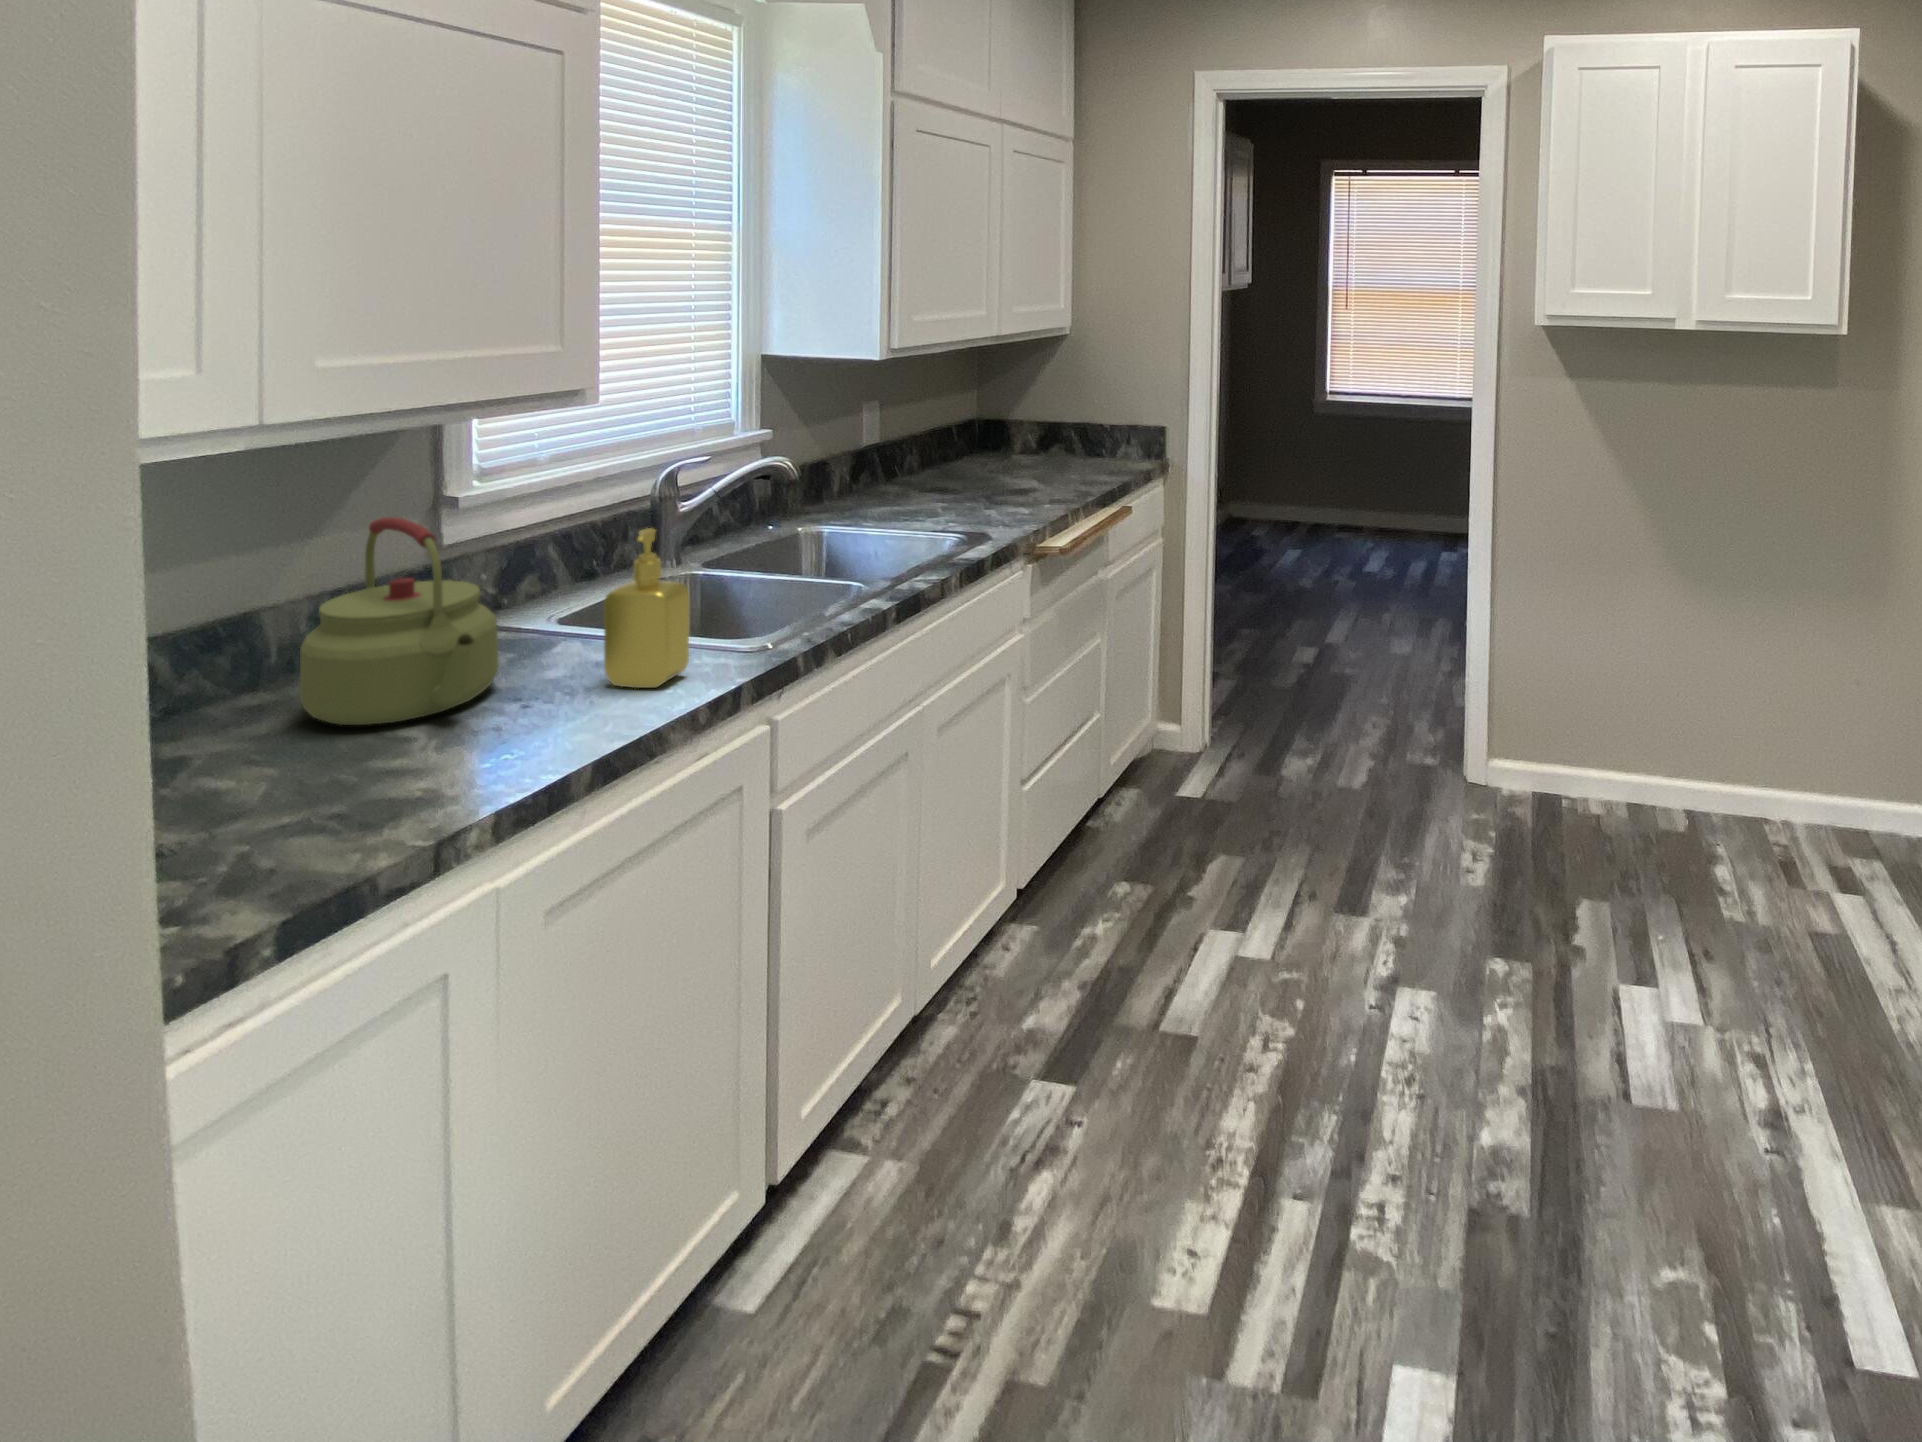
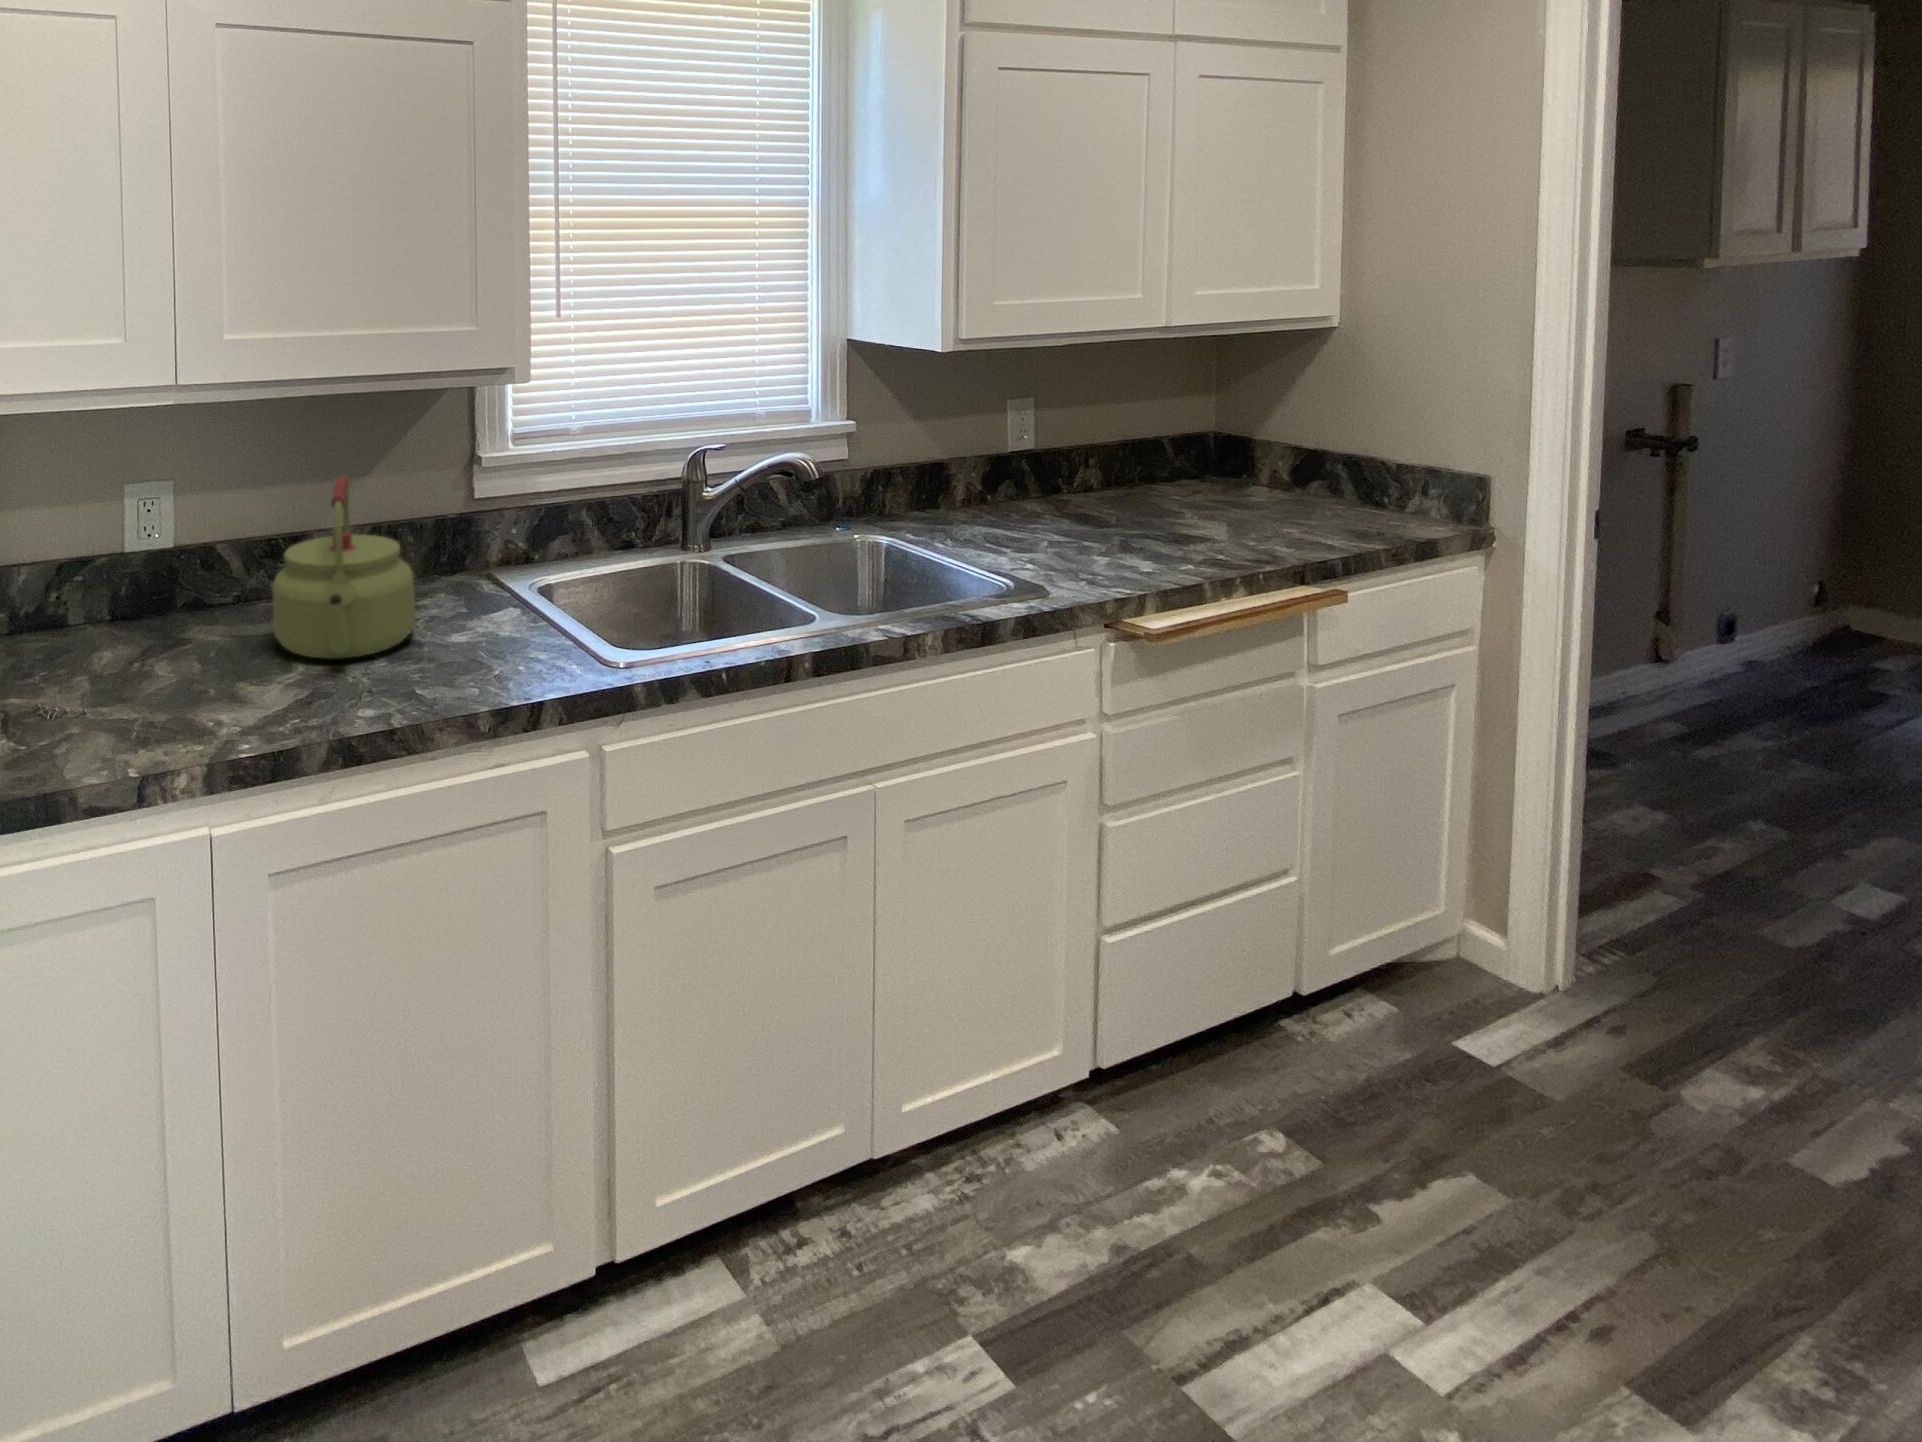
soap dispenser: present [604,528,689,688] -> none [462,522,529,687]

